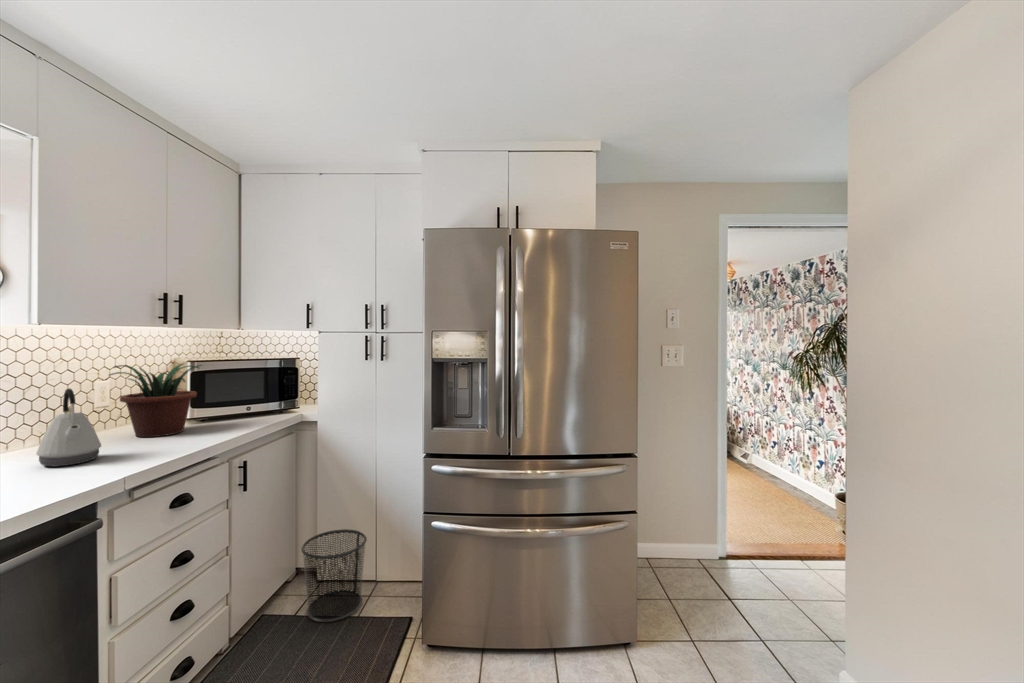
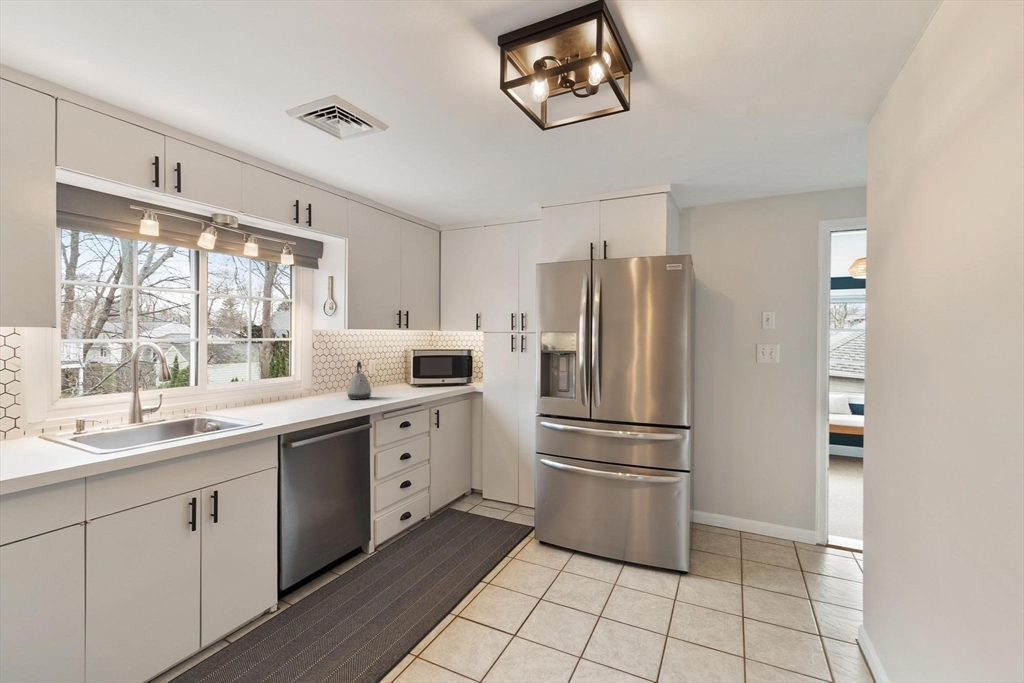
potted plant: present [110,364,201,437] -> none [375,351,418,392]
waste bin: present [301,529,367,622] -> none [470,464,510,519]

